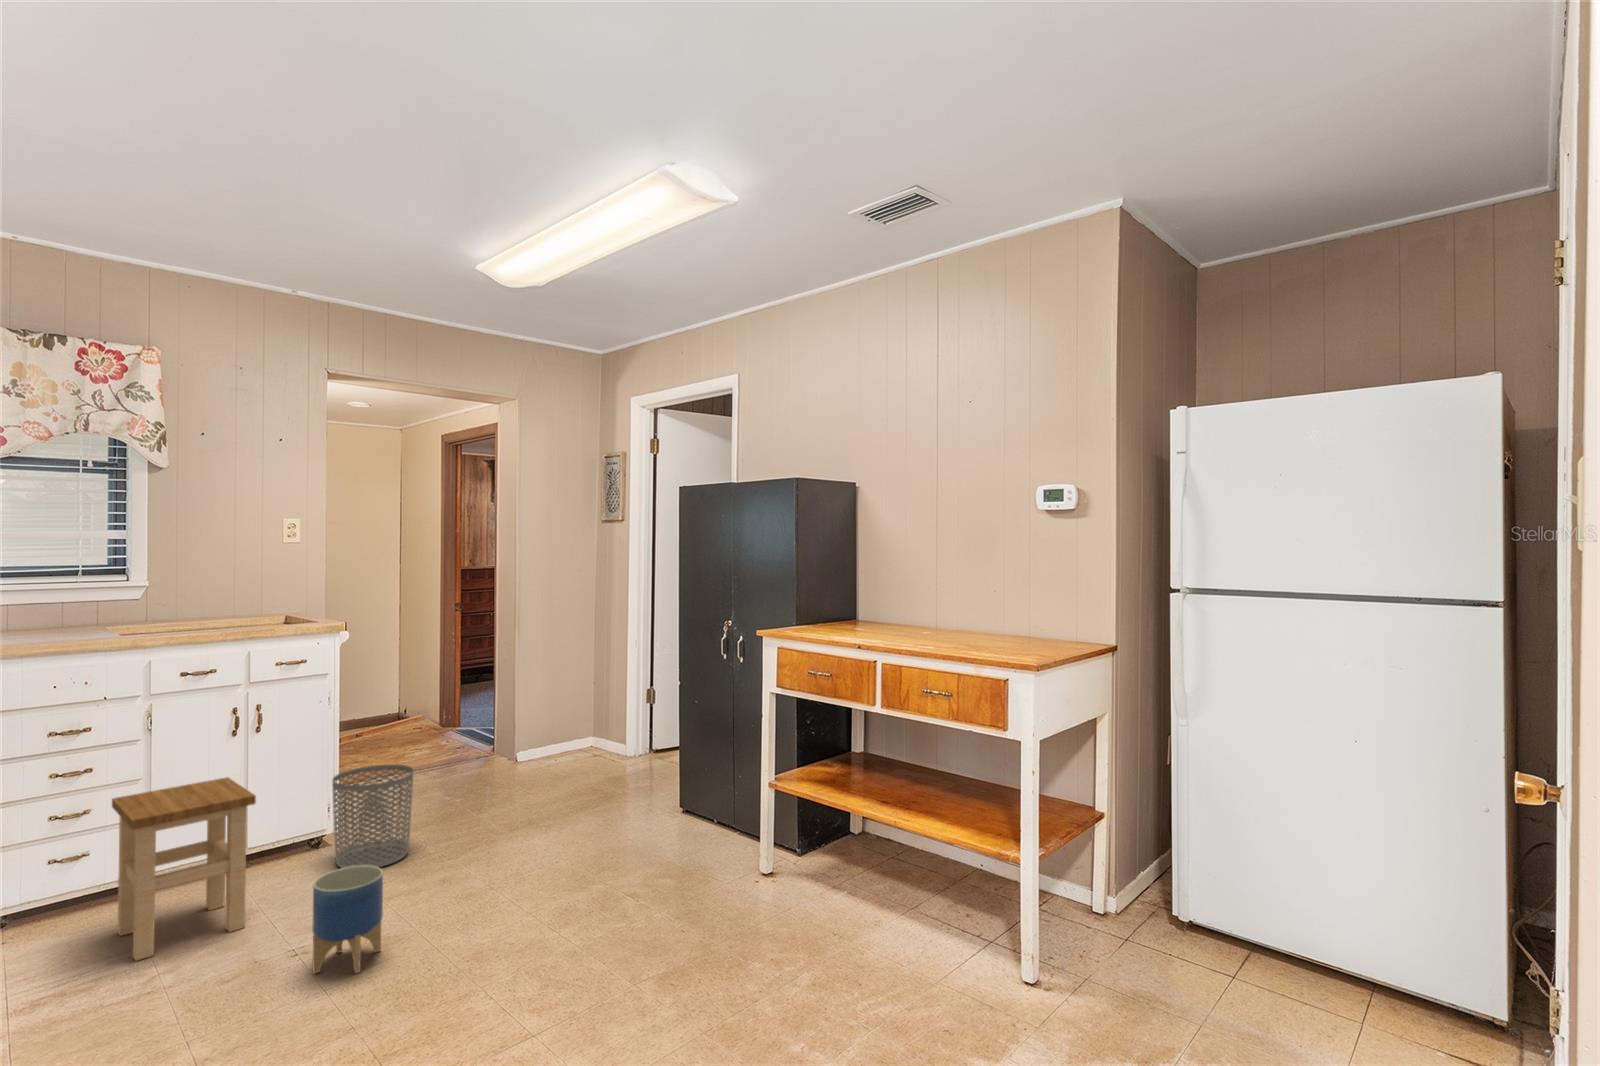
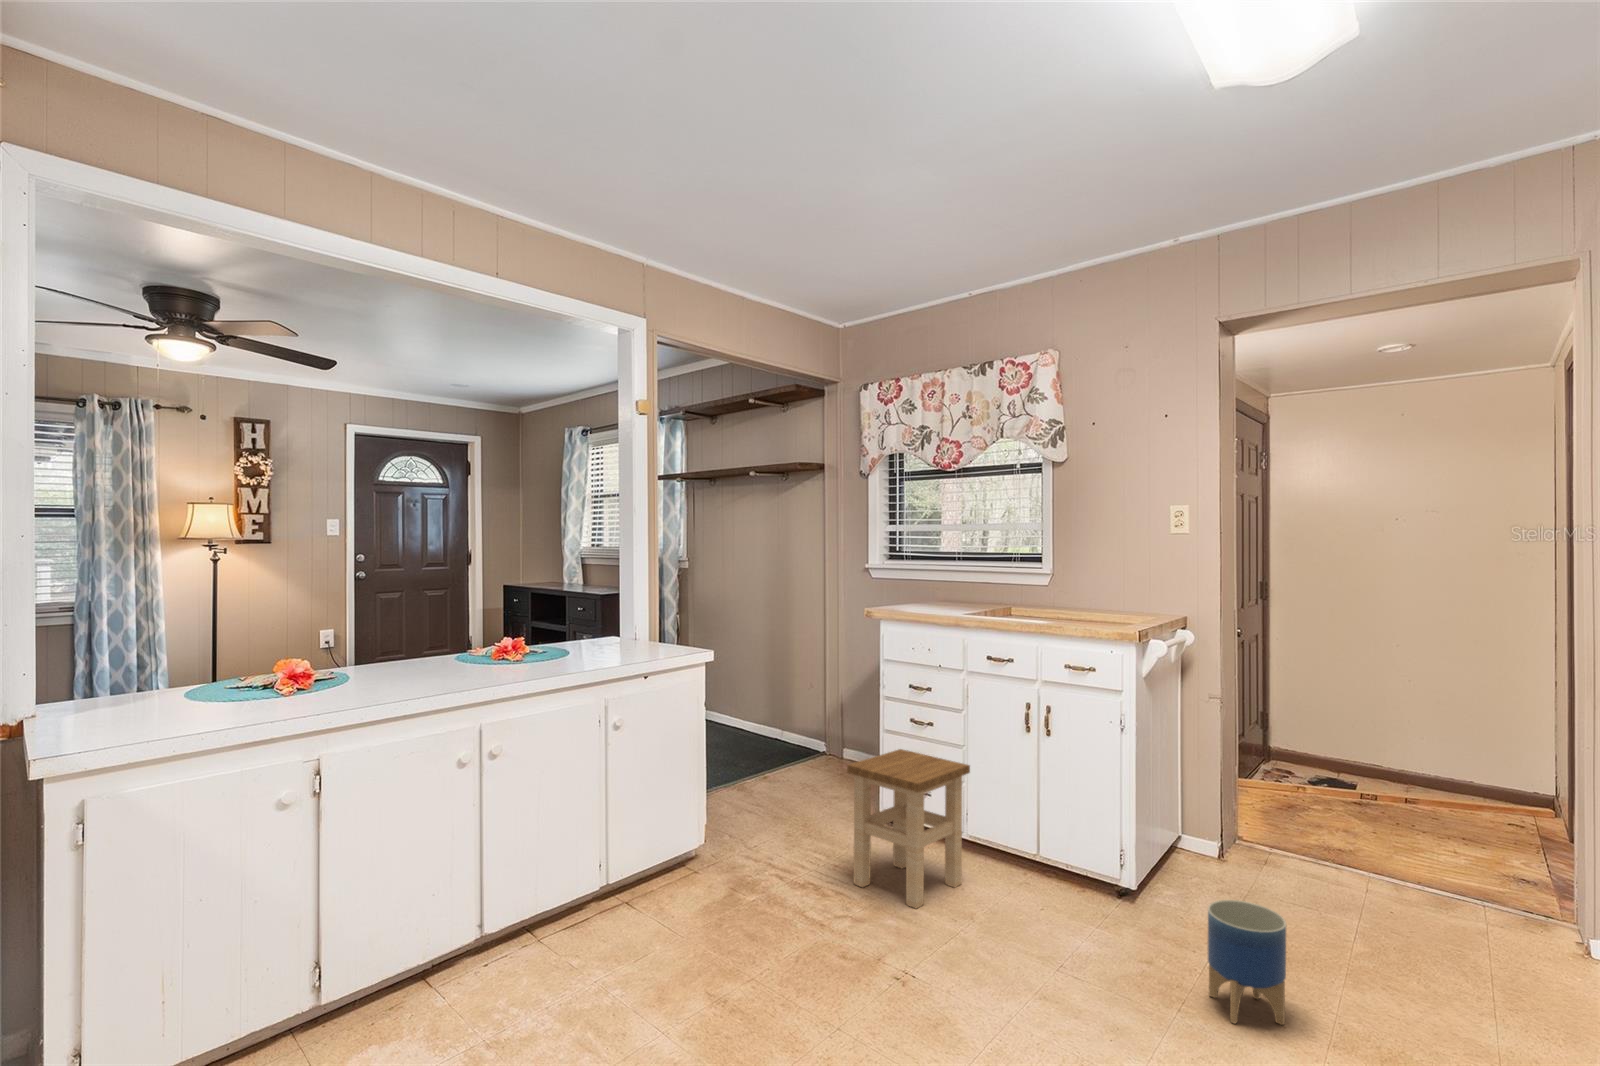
waste bin: present [332,764,413,868] -> none [1052,811,1147,949]
planter: present [312,865,383,974] -> present [1208,900,1286,1025]

